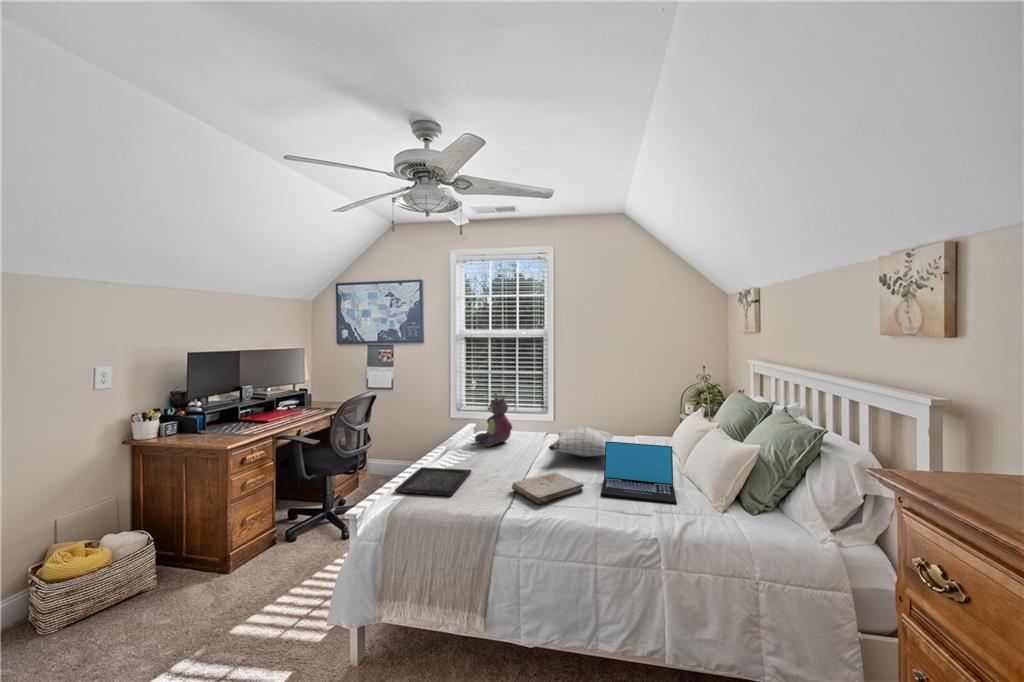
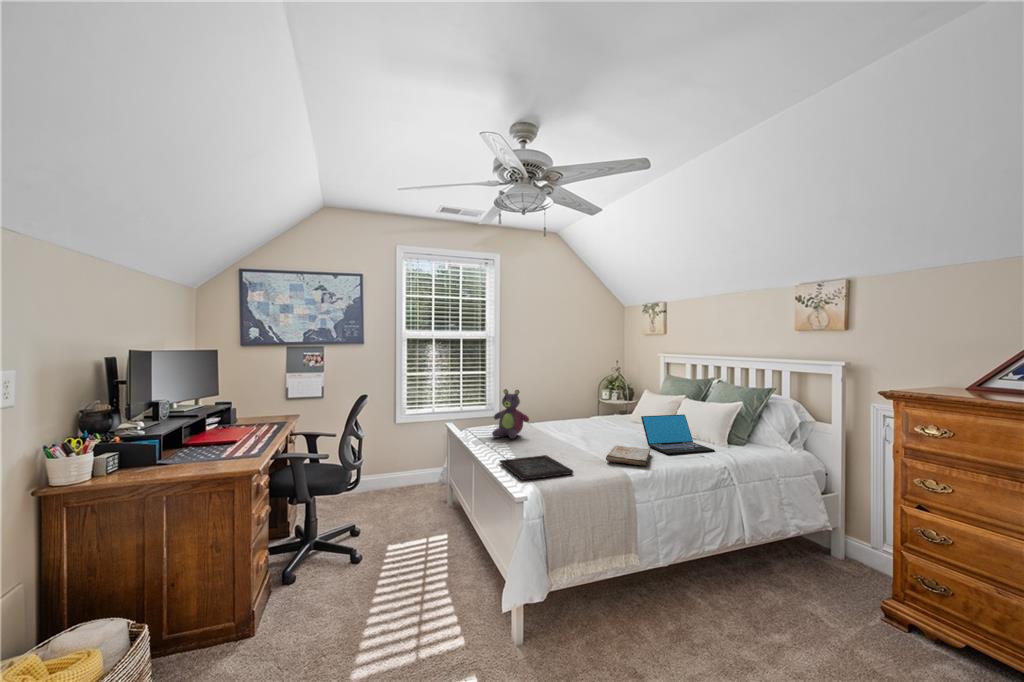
pillow: present [549,427,613,457] -> none [566,410,636,435]

